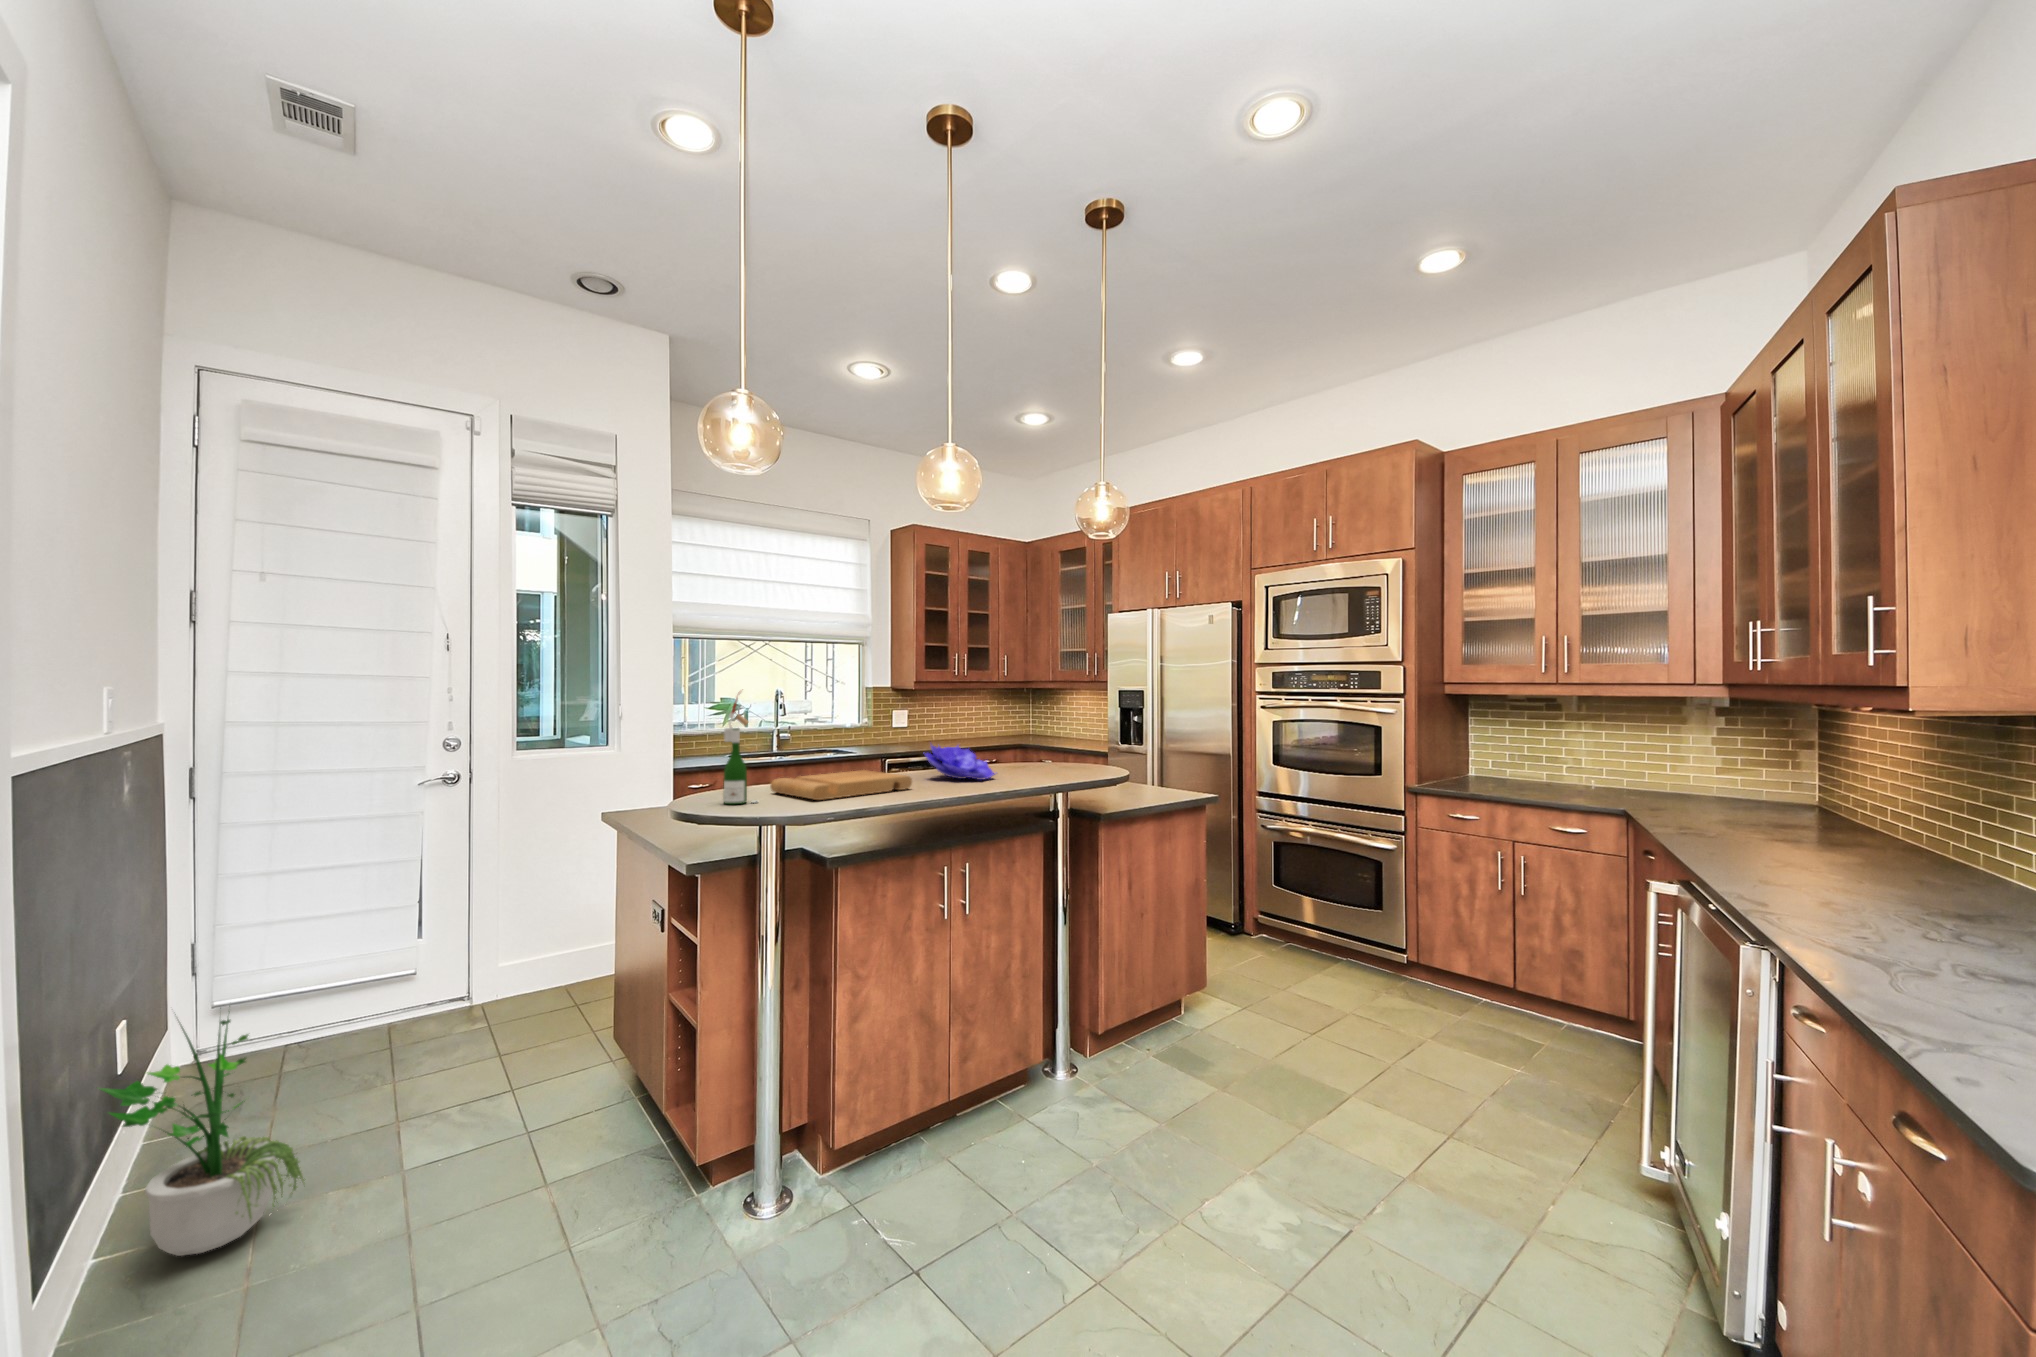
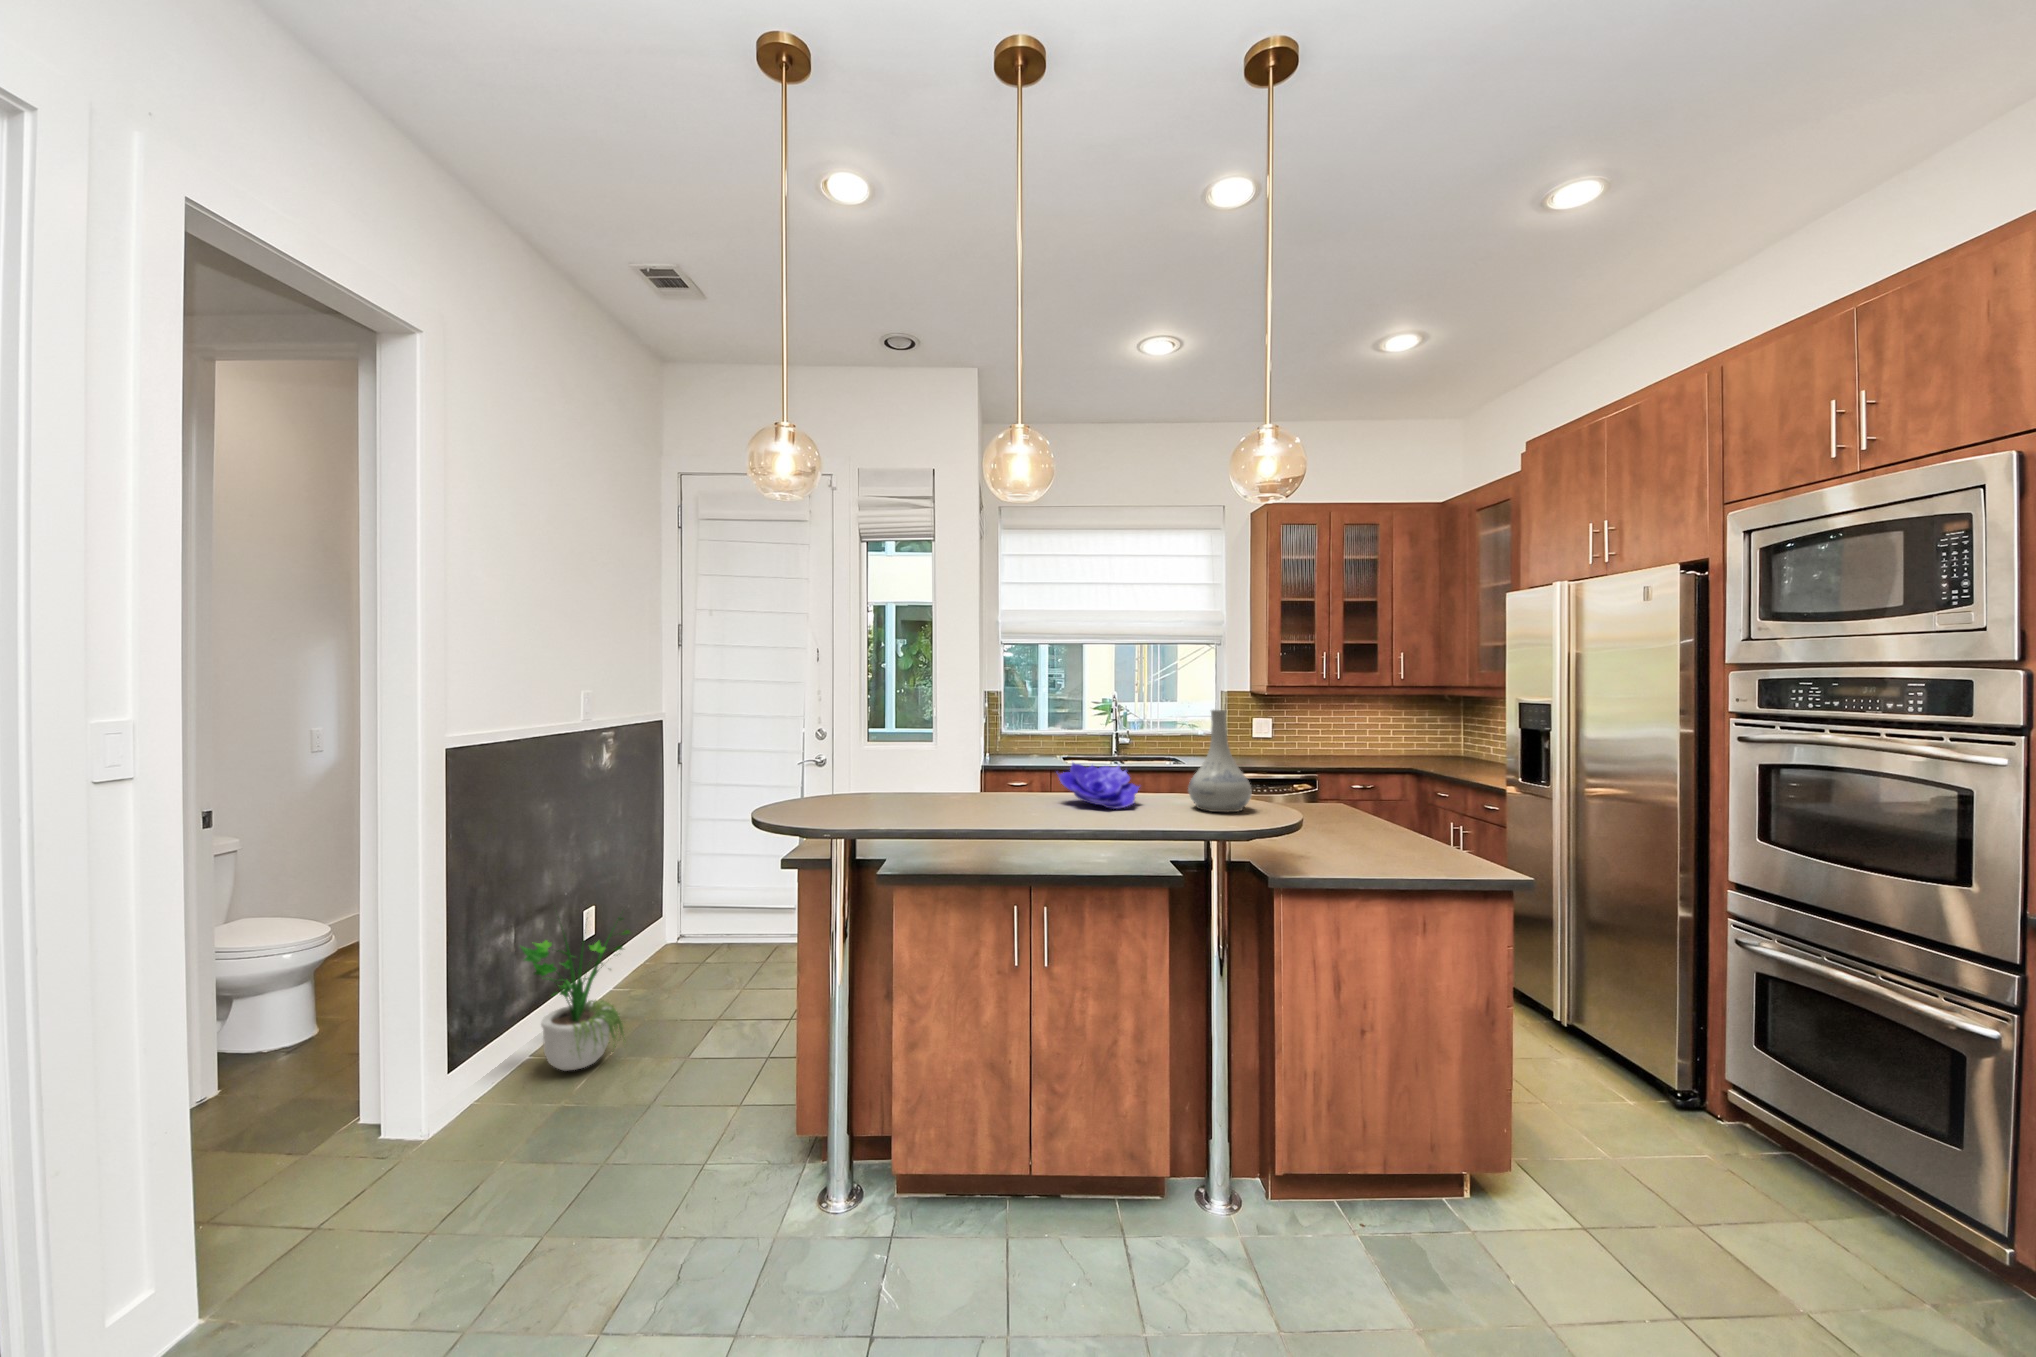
vase: none [1023,695,1071,775] -> present [1188,710,1252,812]
wine bottle: present [723,698,757,804] -> none [813,700,843,809]
cutting board: present [770,770,912,800] -> none [880,786,1009,814]

